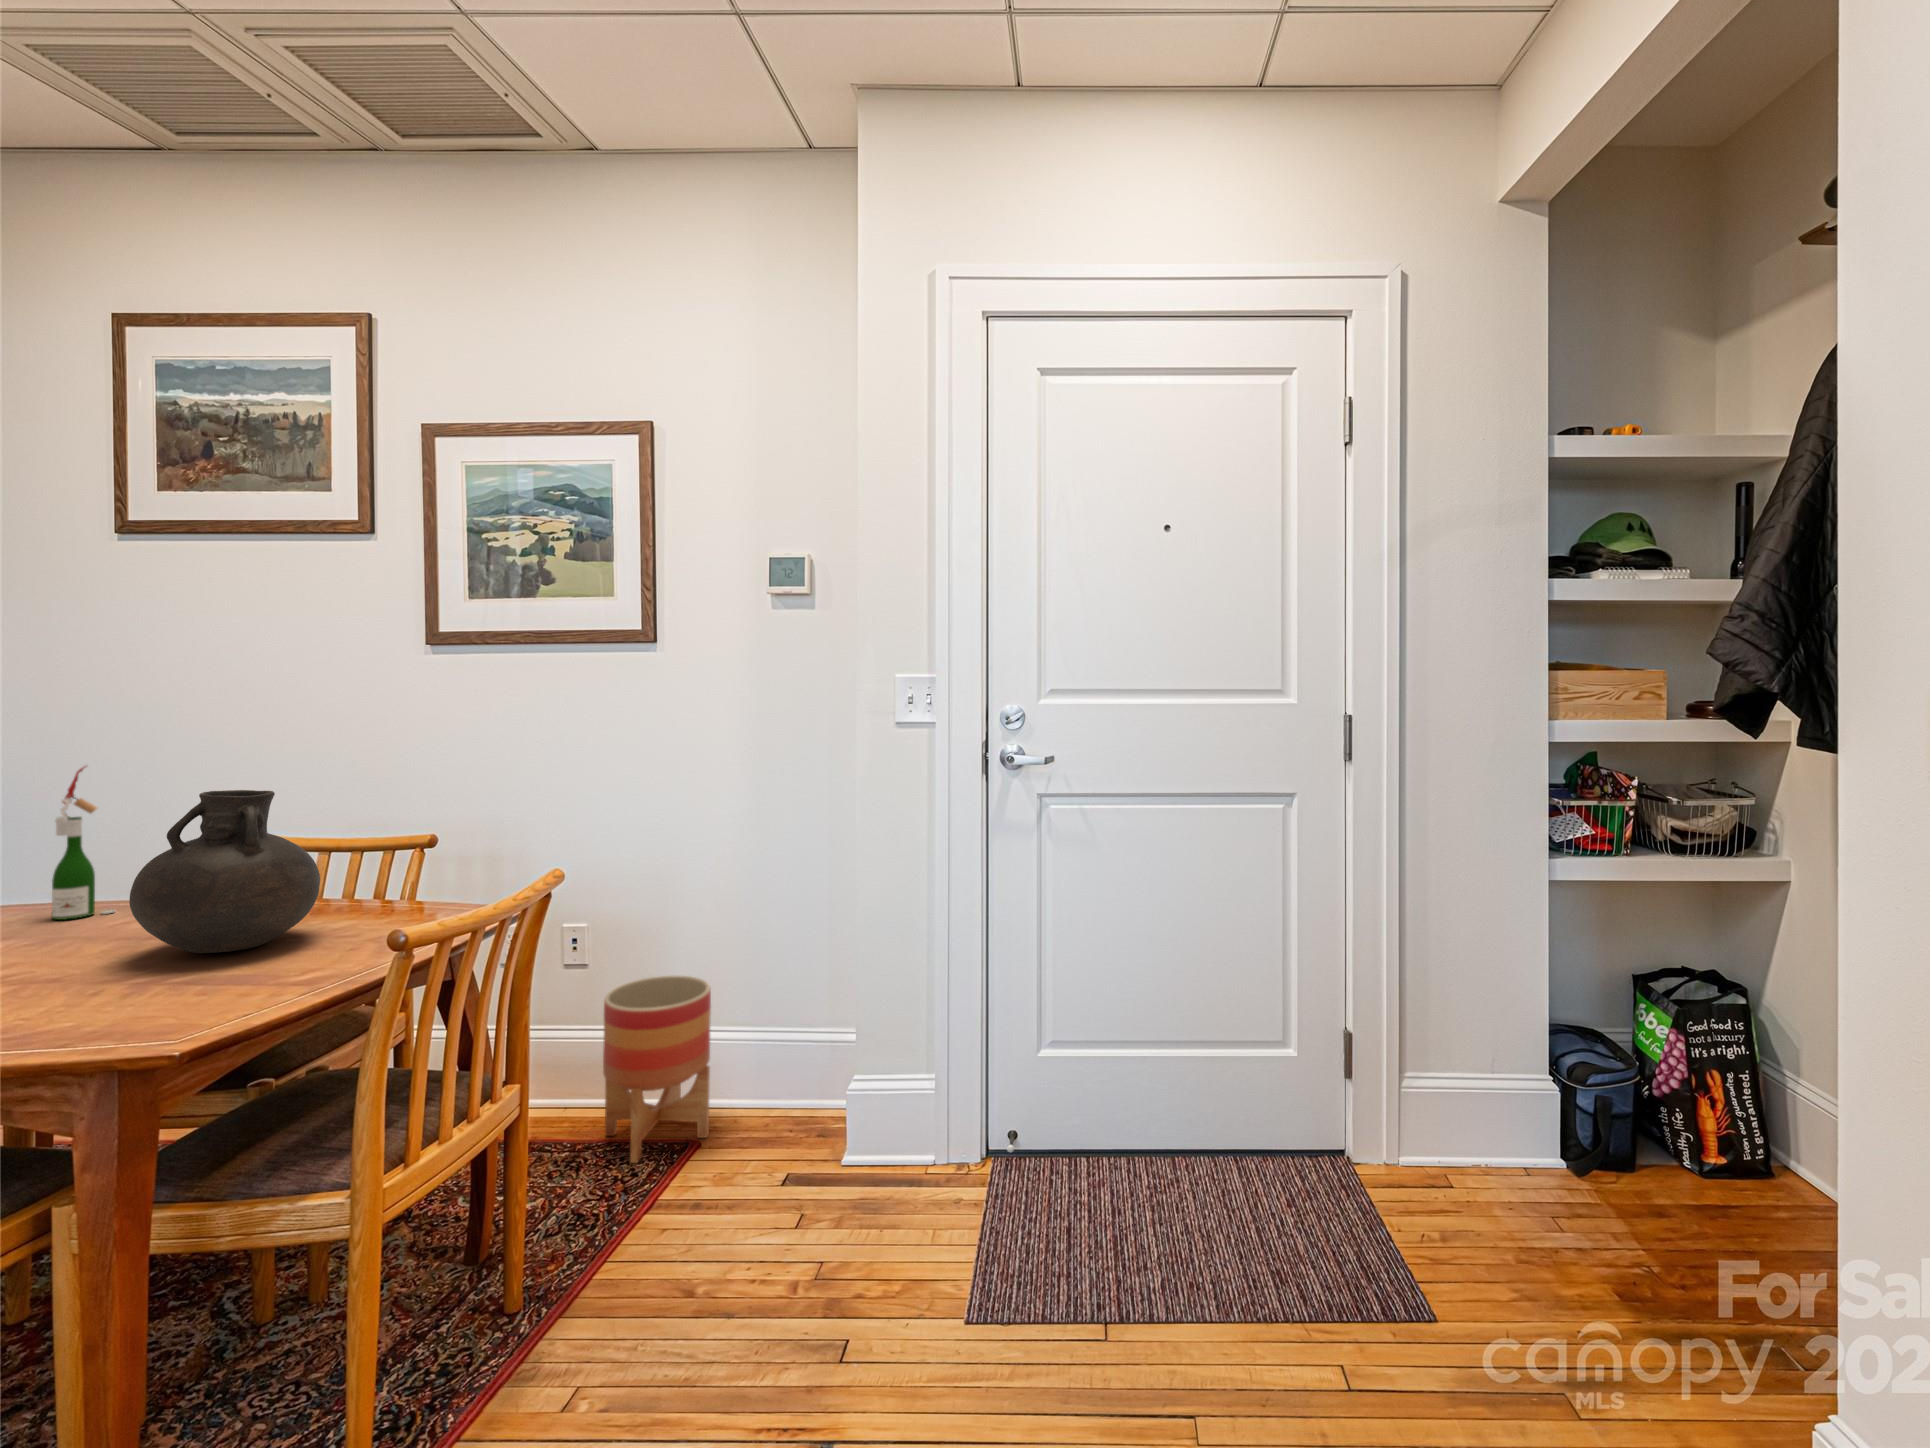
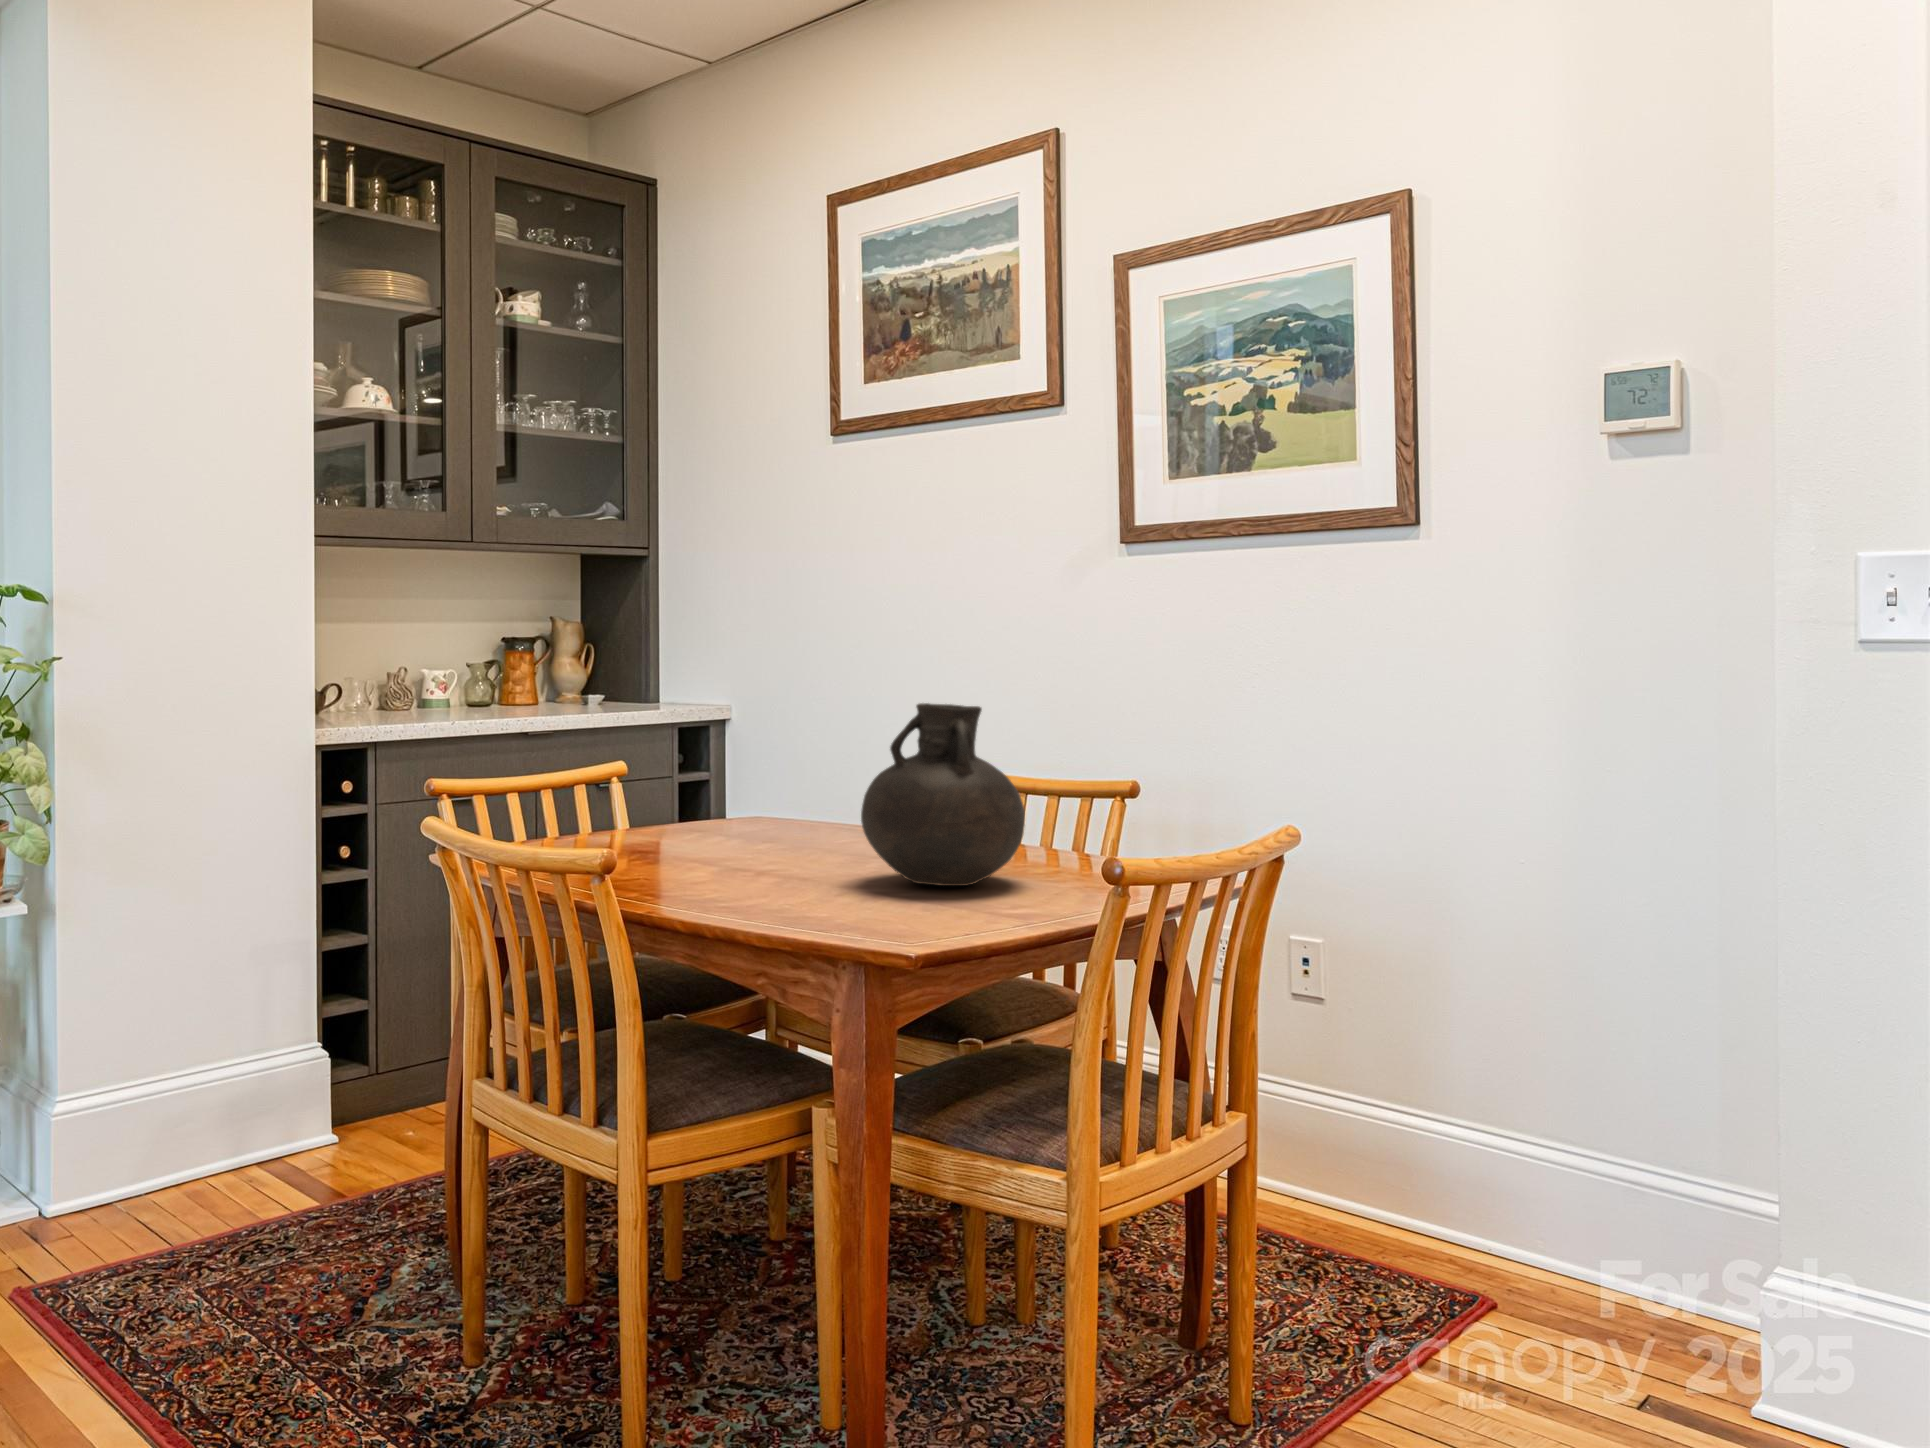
wine bottle: present [52,767,114,920] -> none [795,681,843,844]
planter: present [603,976,711,1163] -> none [1351,1033,1510,1296]

